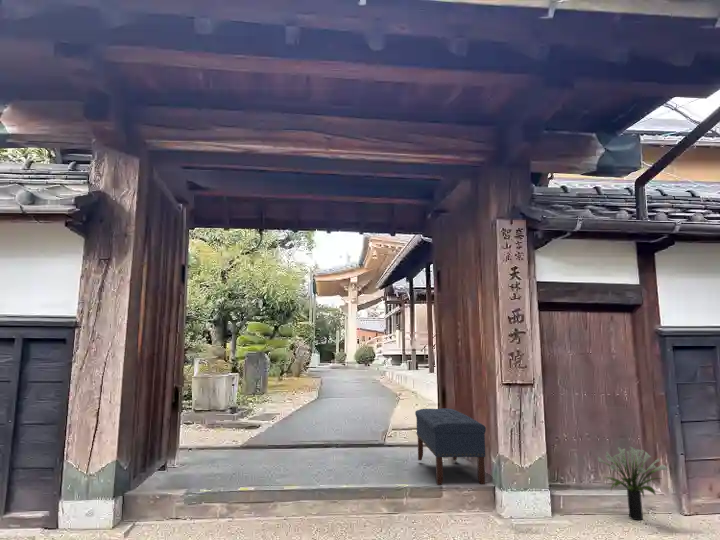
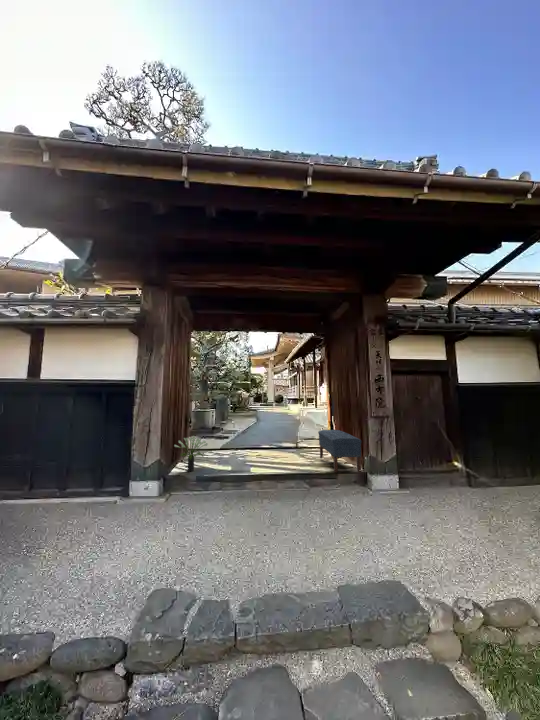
potted plant: present [598,447,668,520] -> present [174,436,208,472]

